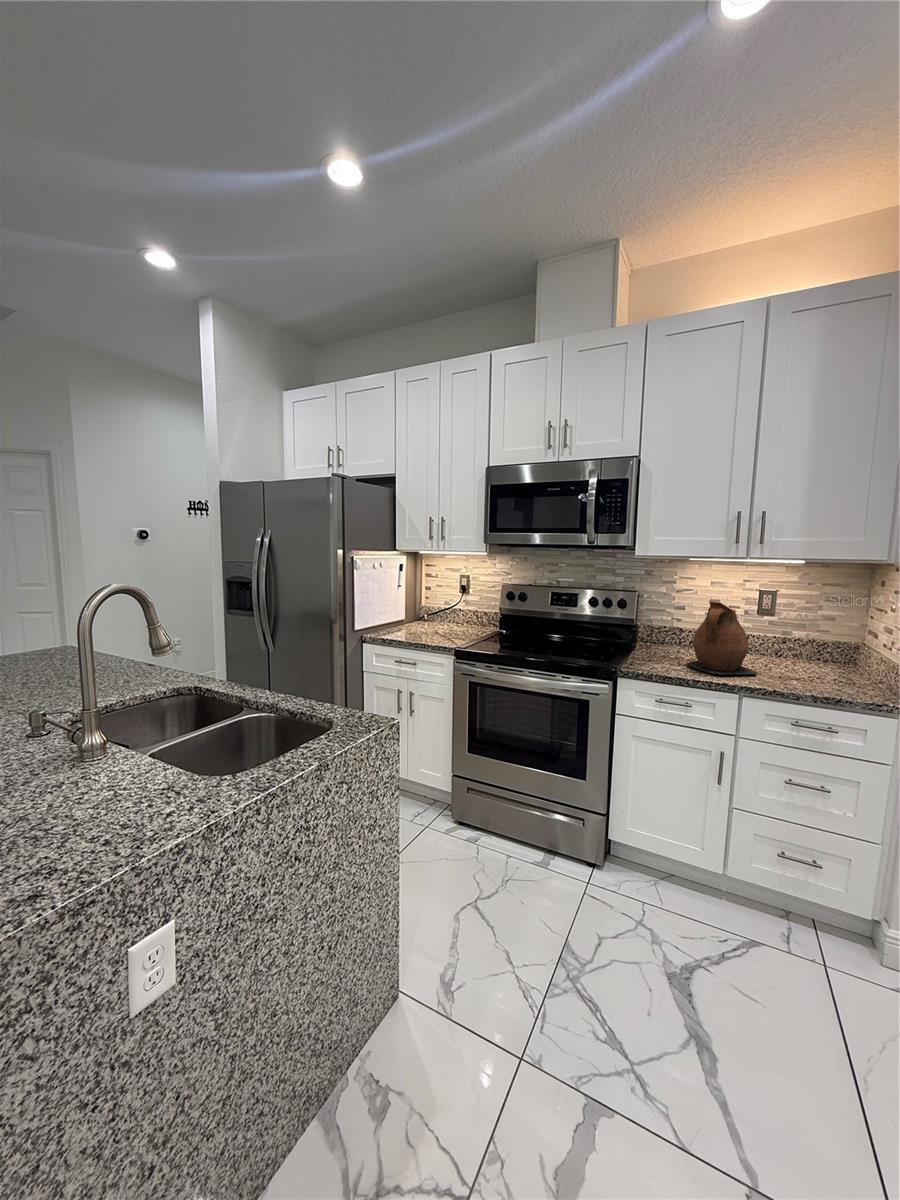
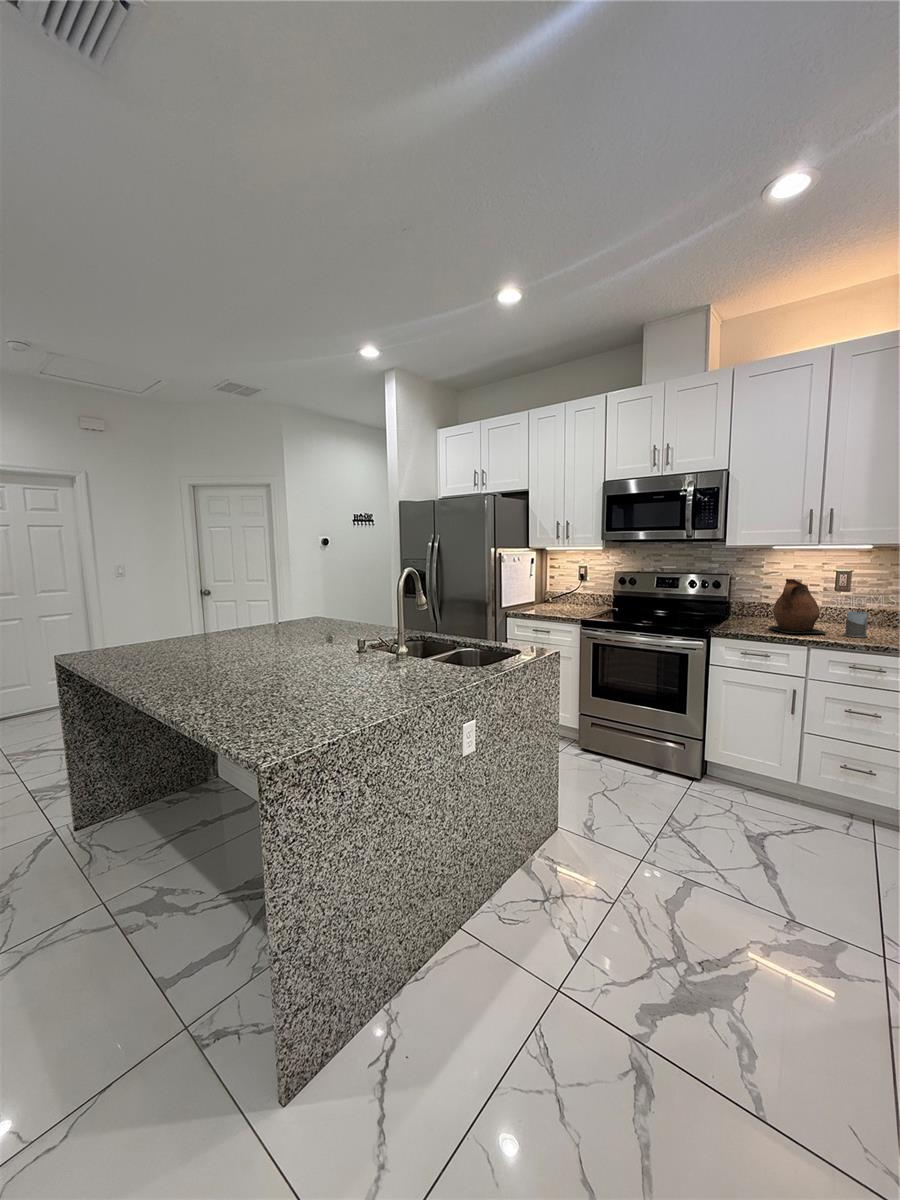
mug: none [777,646,816,681] -> present [843,612,874,637]

